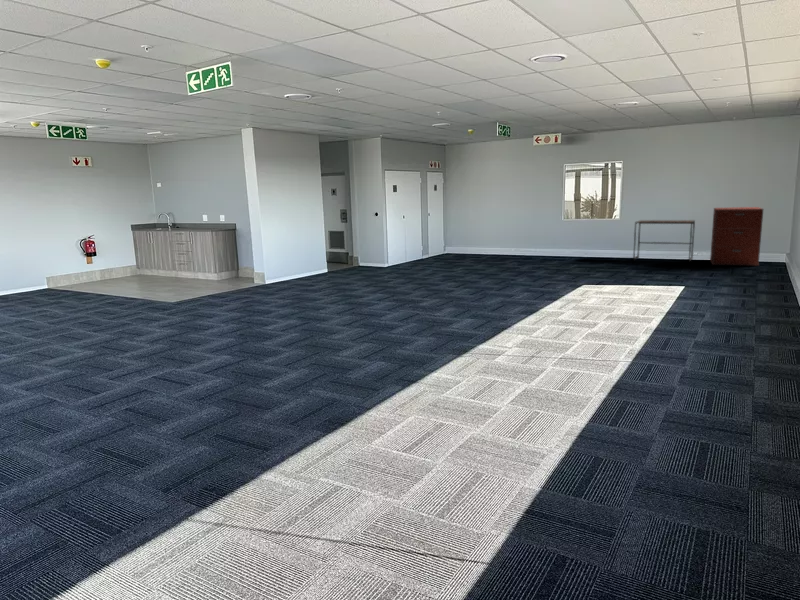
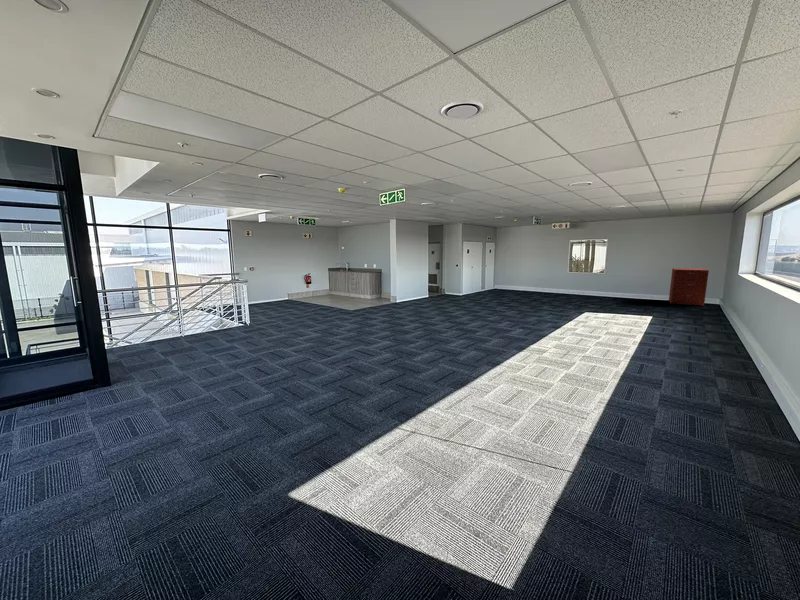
desk: present [633,220,695,261] -> none [616,274,659,301]

